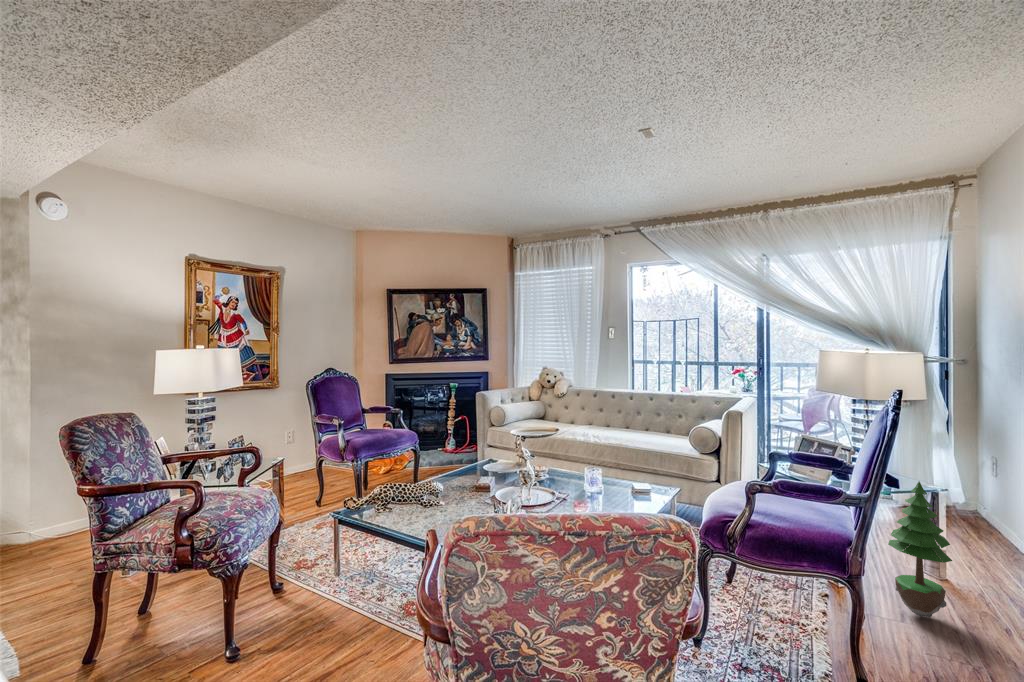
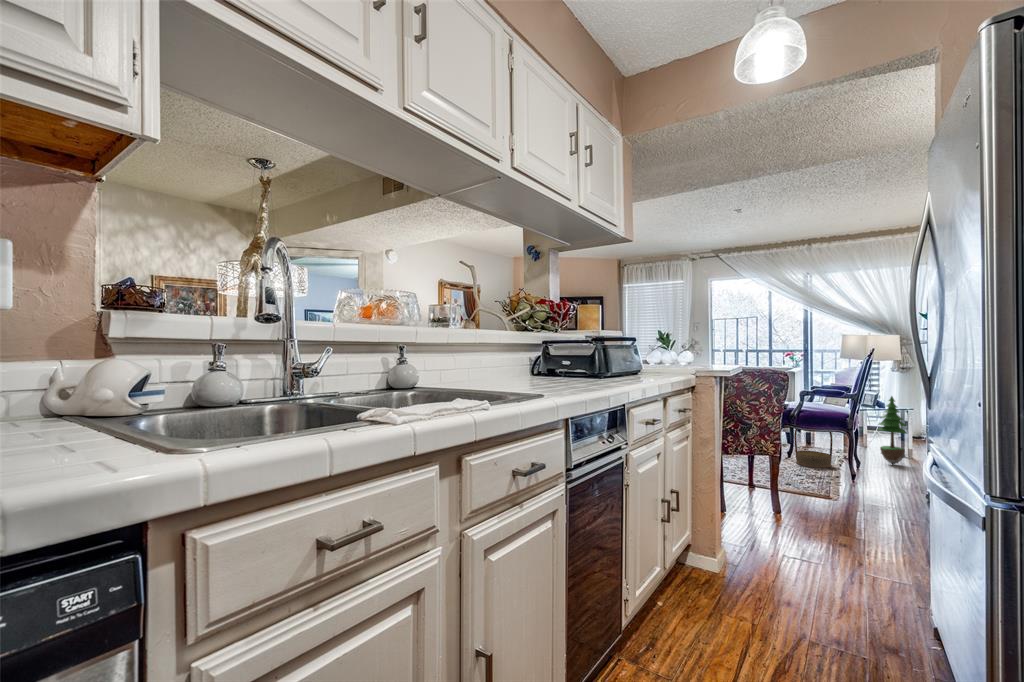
basket: none [733,530,807,642] -> present [794,429,833,468]

